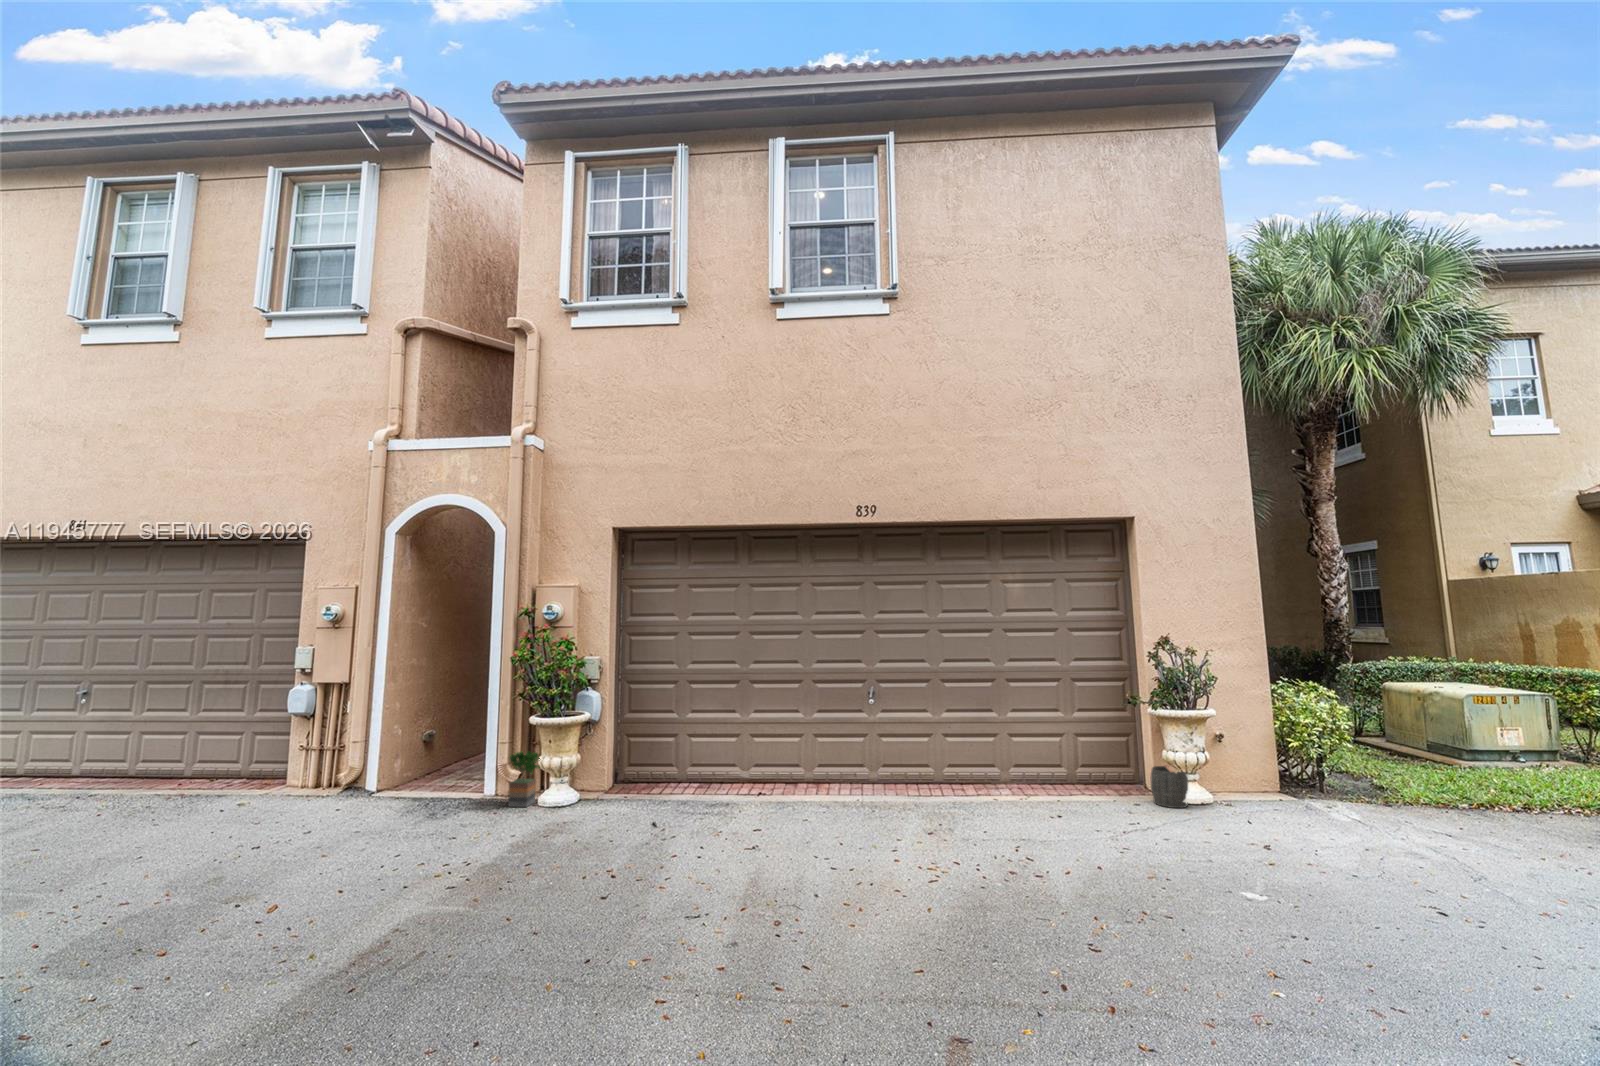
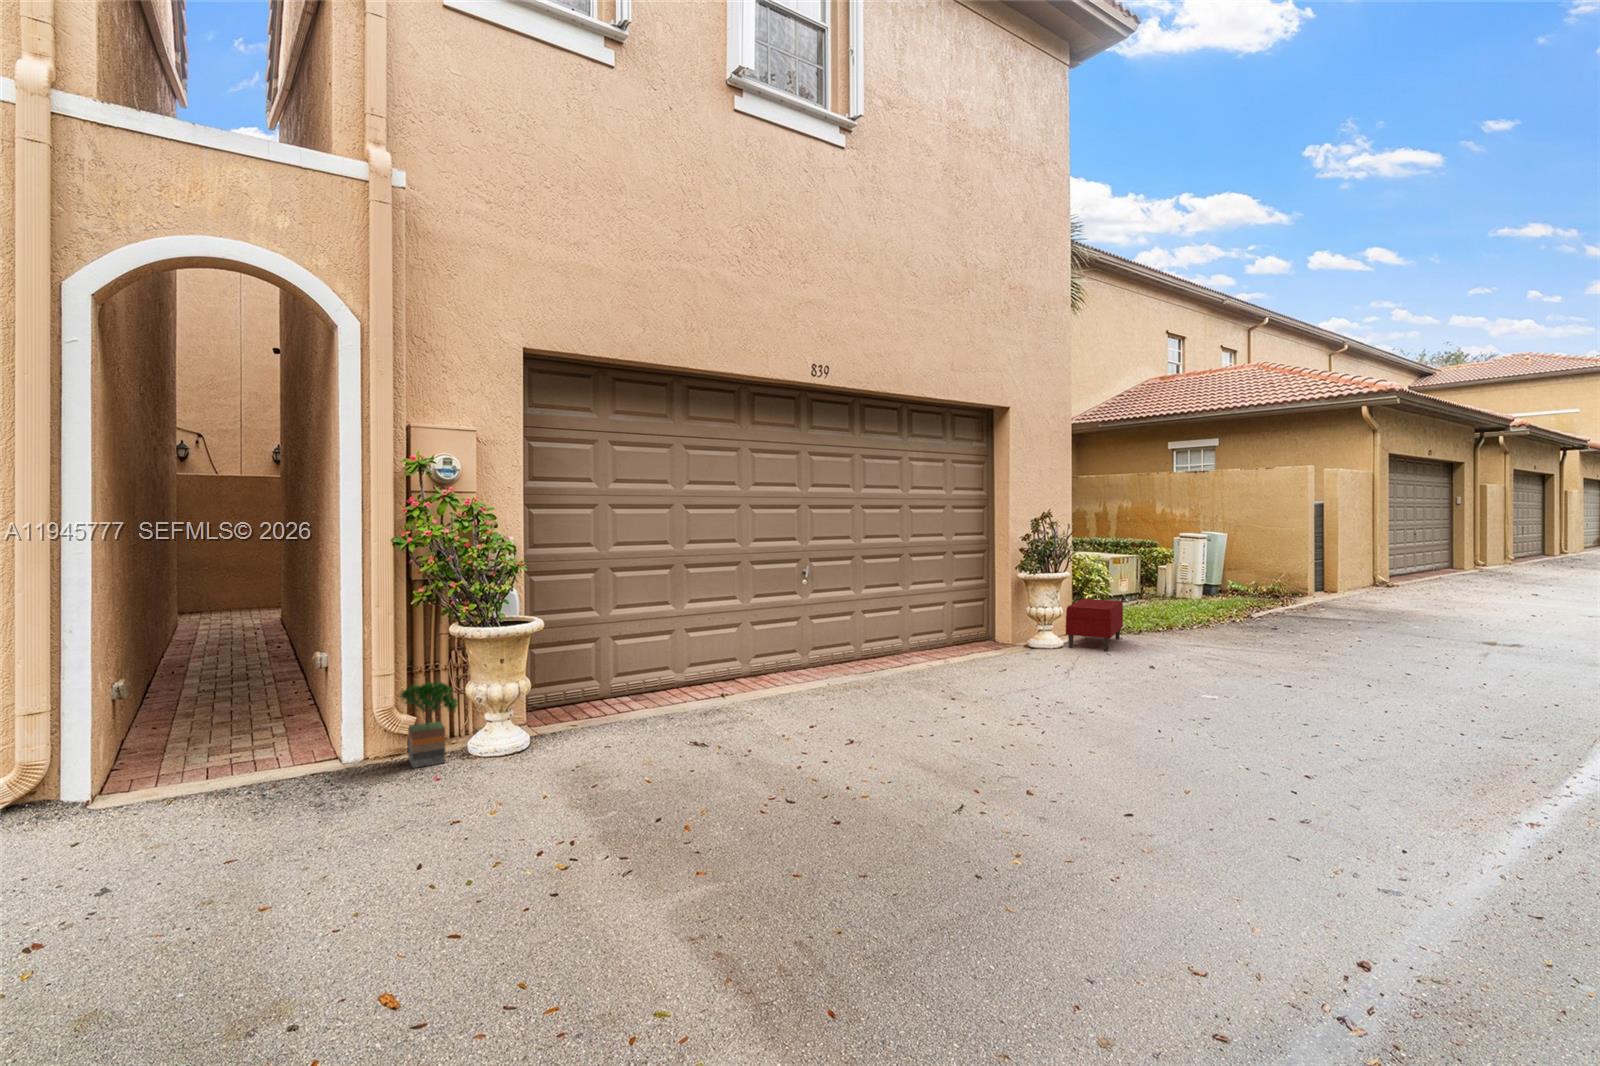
bench: none [1229,748,1356,821] -> present [1066,599,1123,651]
woven basket: present [1151,766,1188,808] -> none [1015,621,1045,653]

